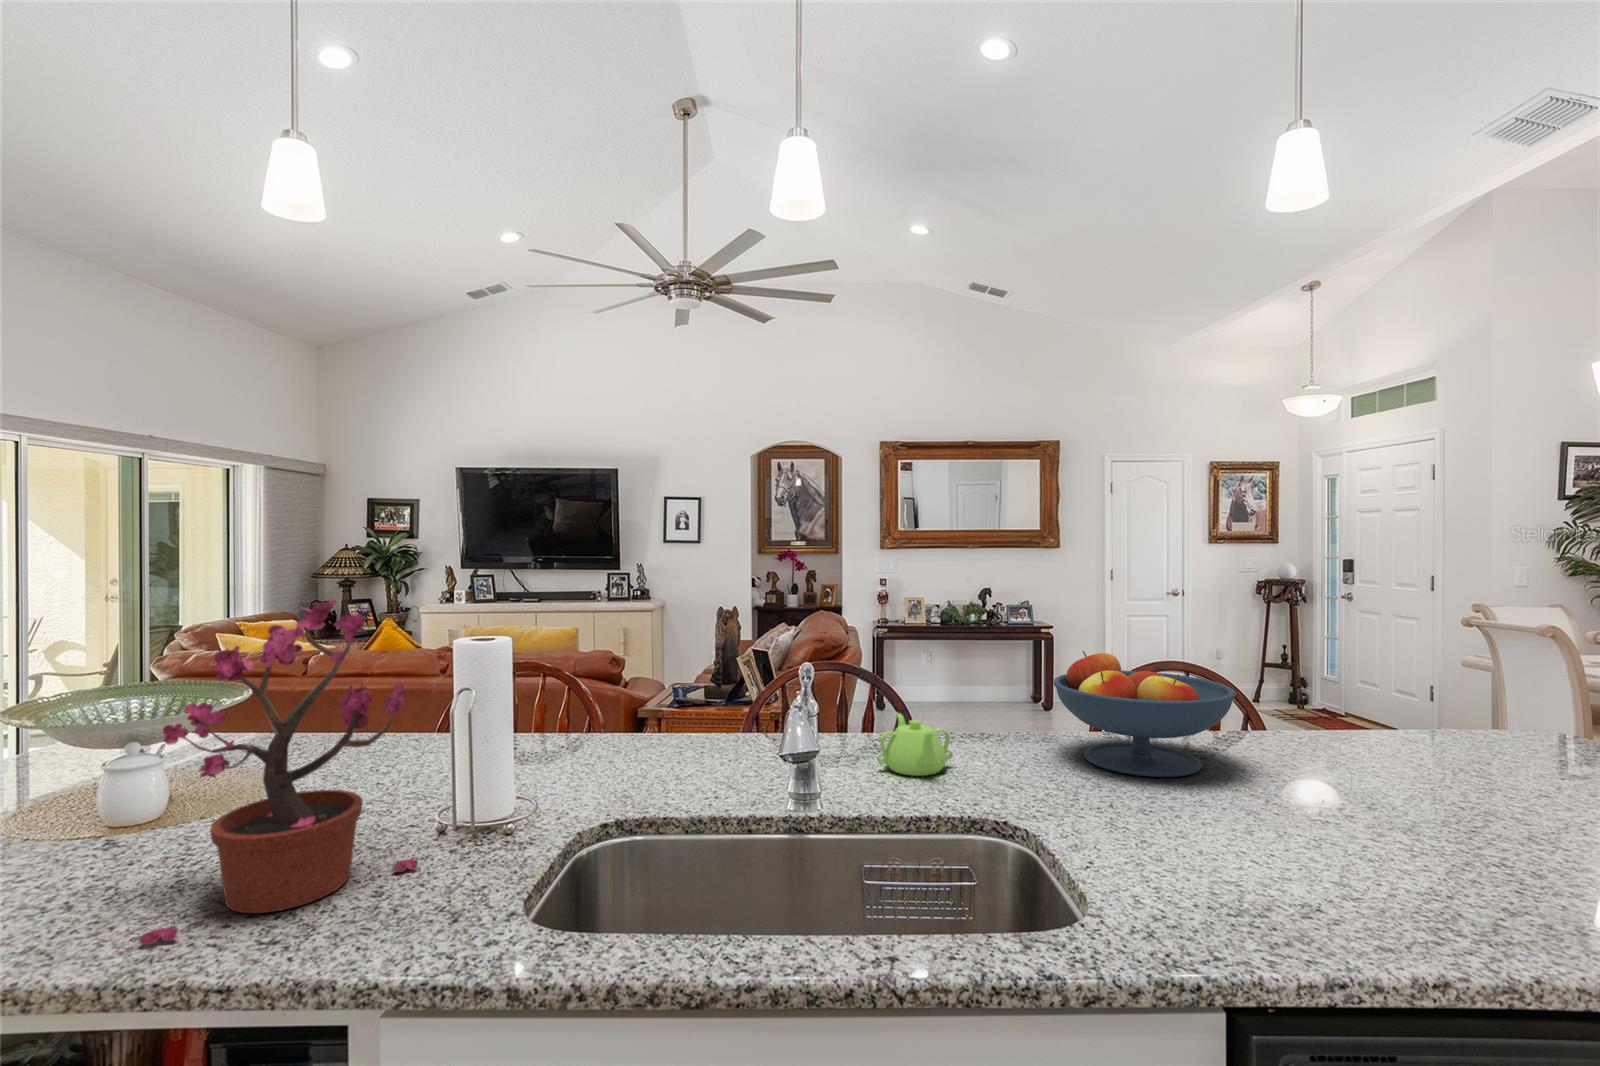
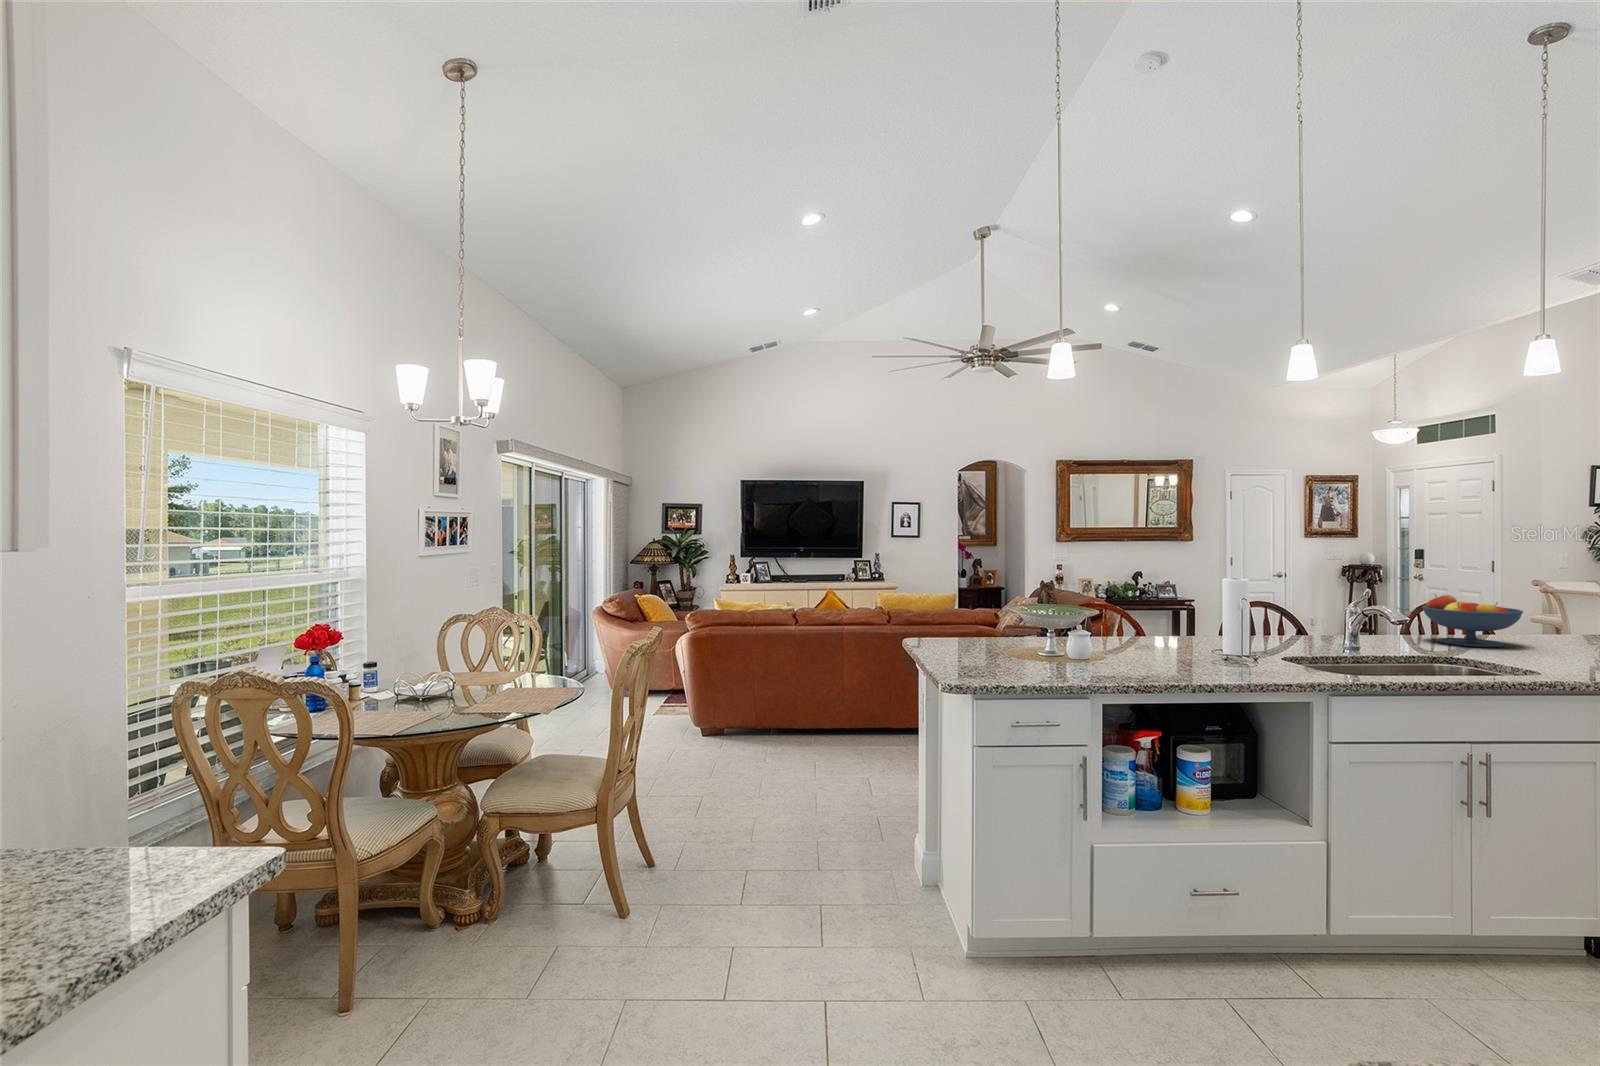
potted plant: present [139,599,418,945] -> none [1202,568,1275,678]
teapot: present [877,713,953,776] -> none [1354,623,1396,648]

